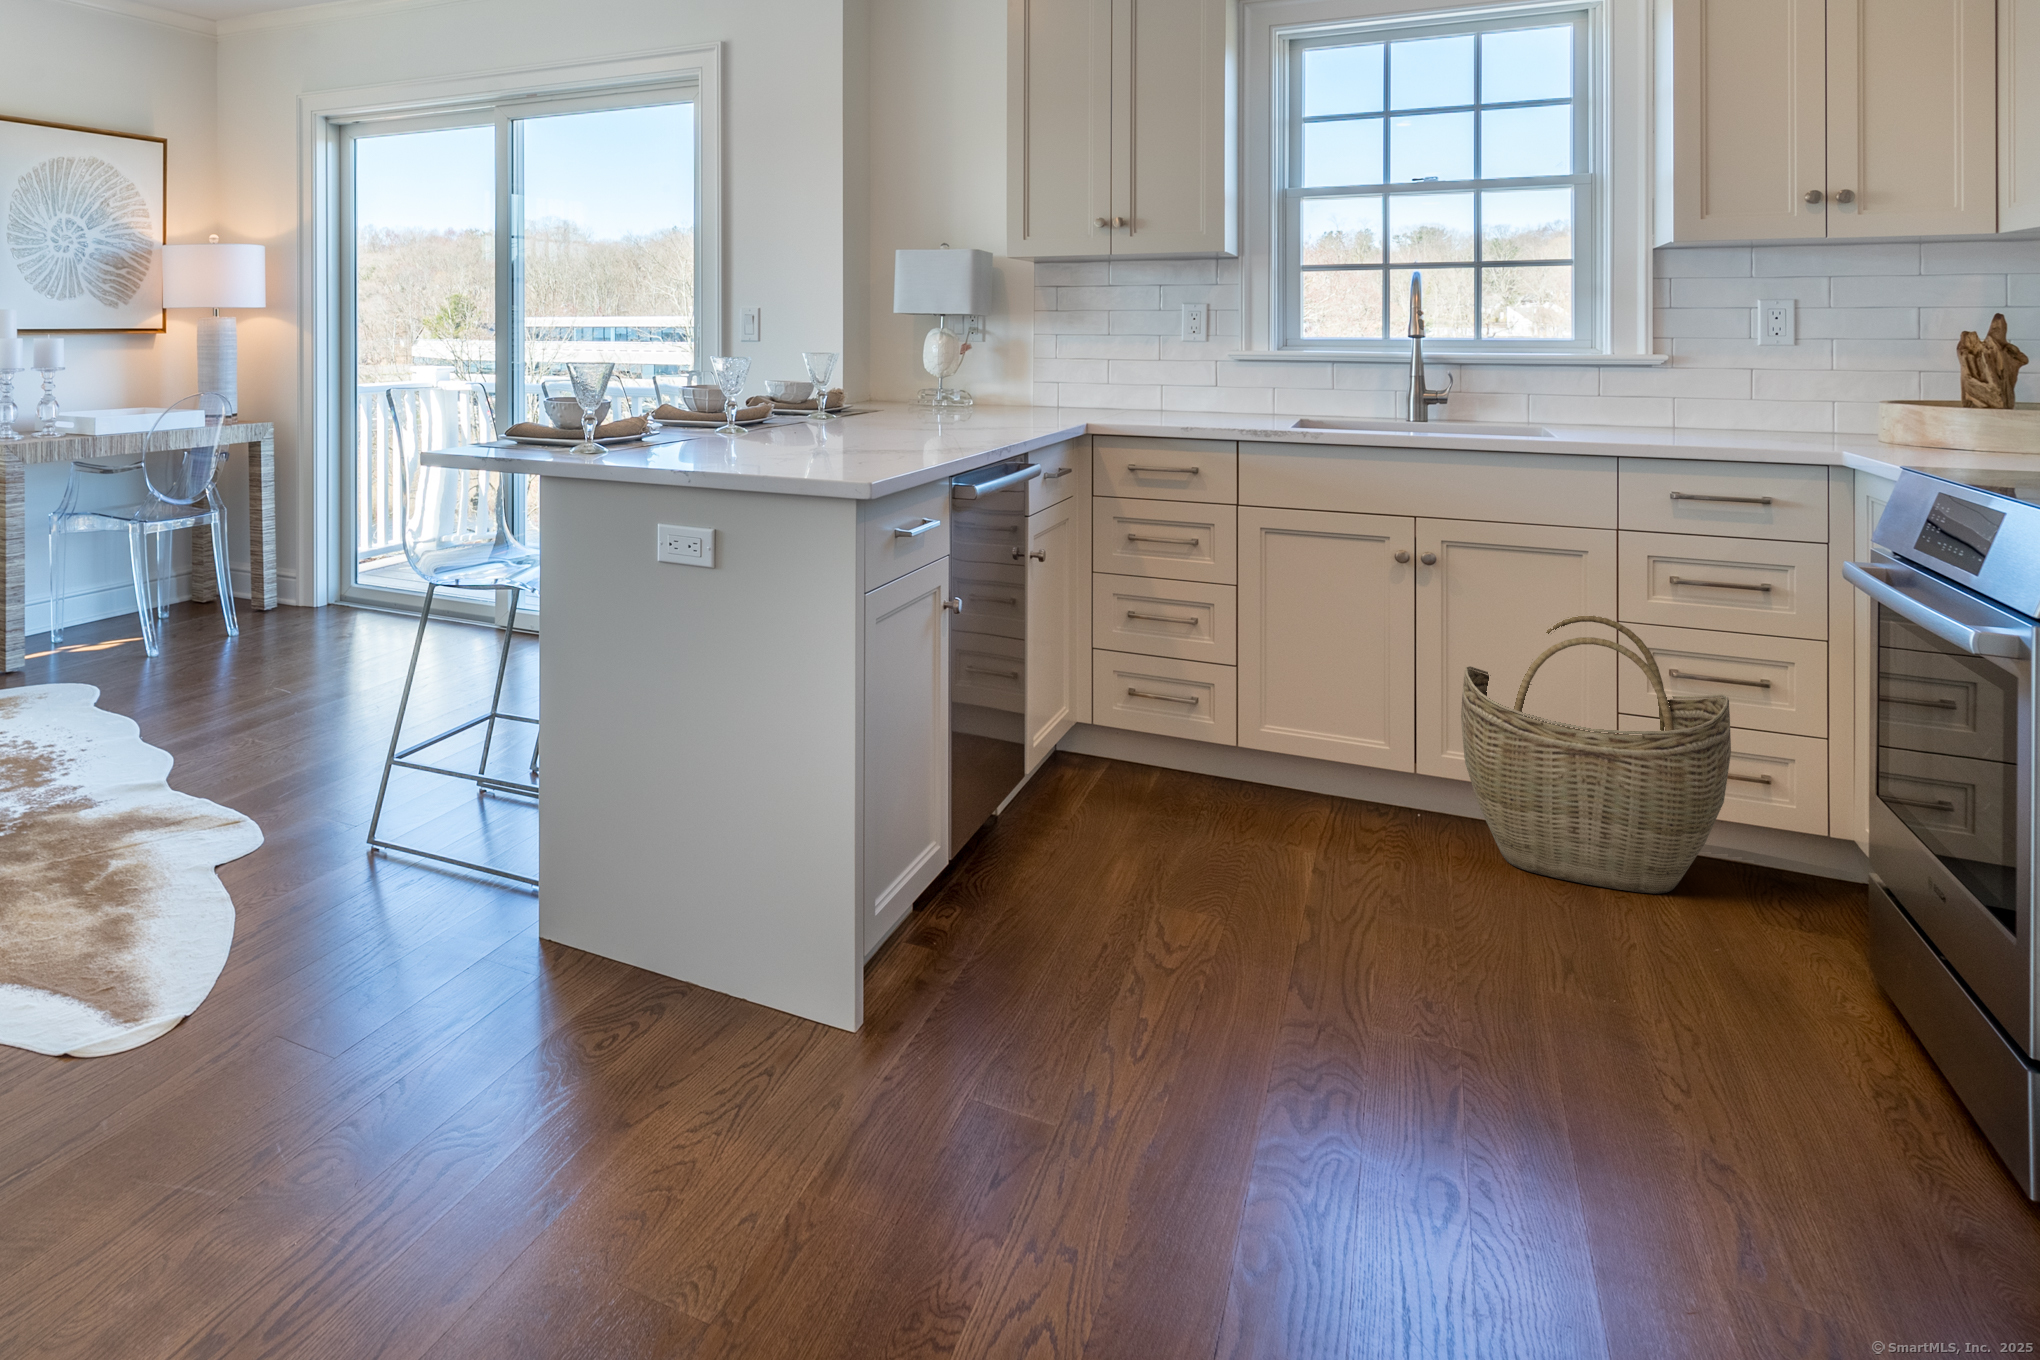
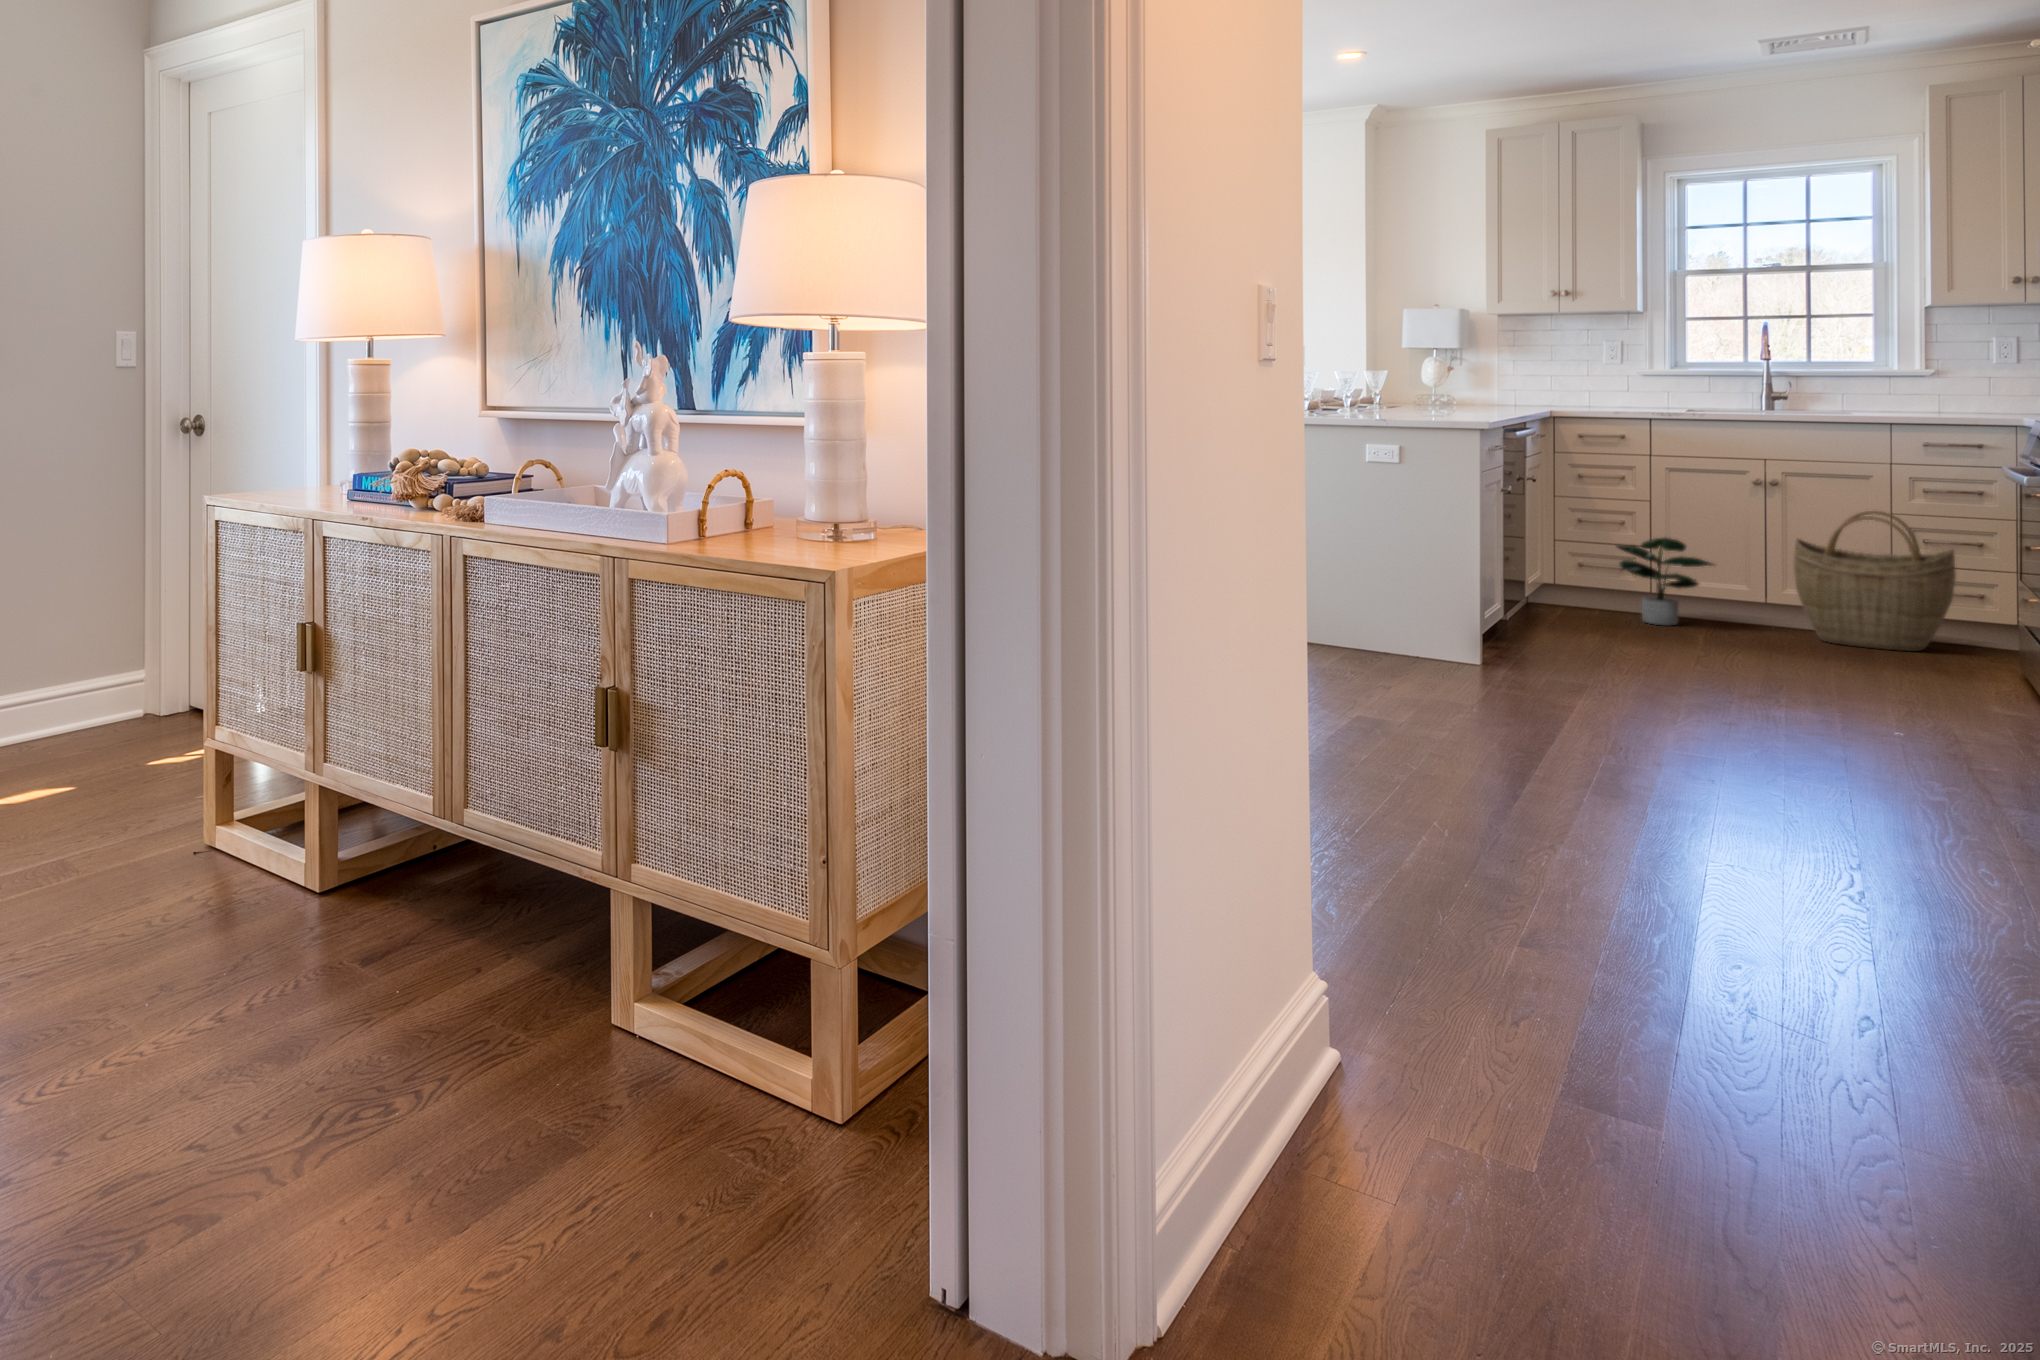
potted plant: none [1178,652,1340,819] -> present [1616,538,1714,625]

